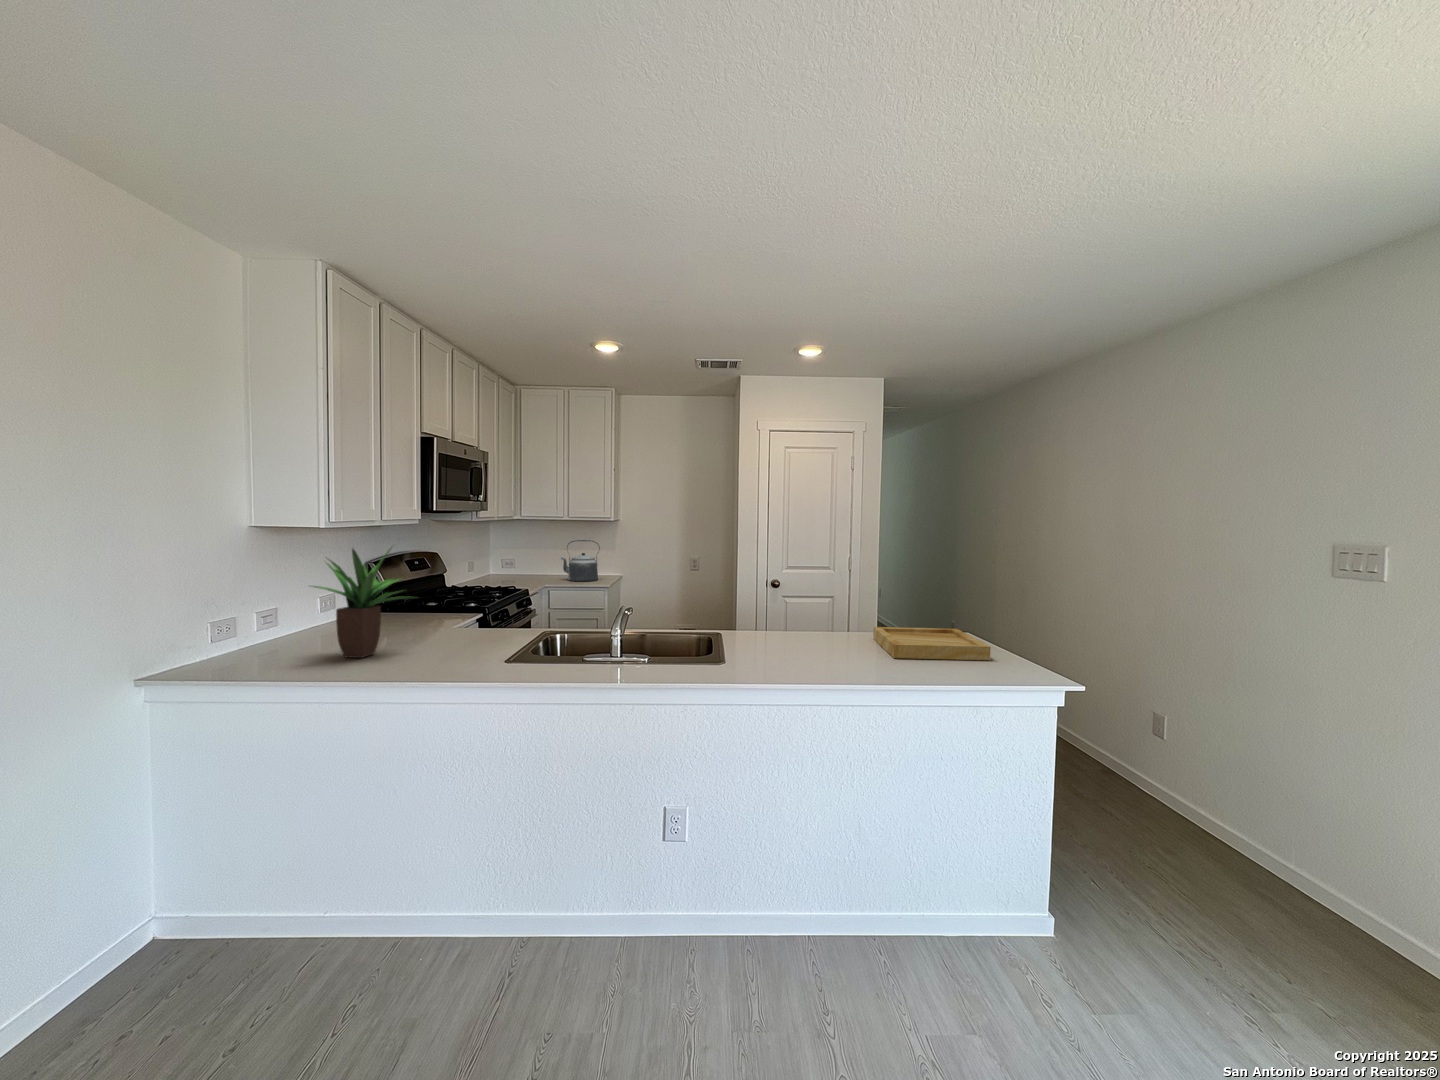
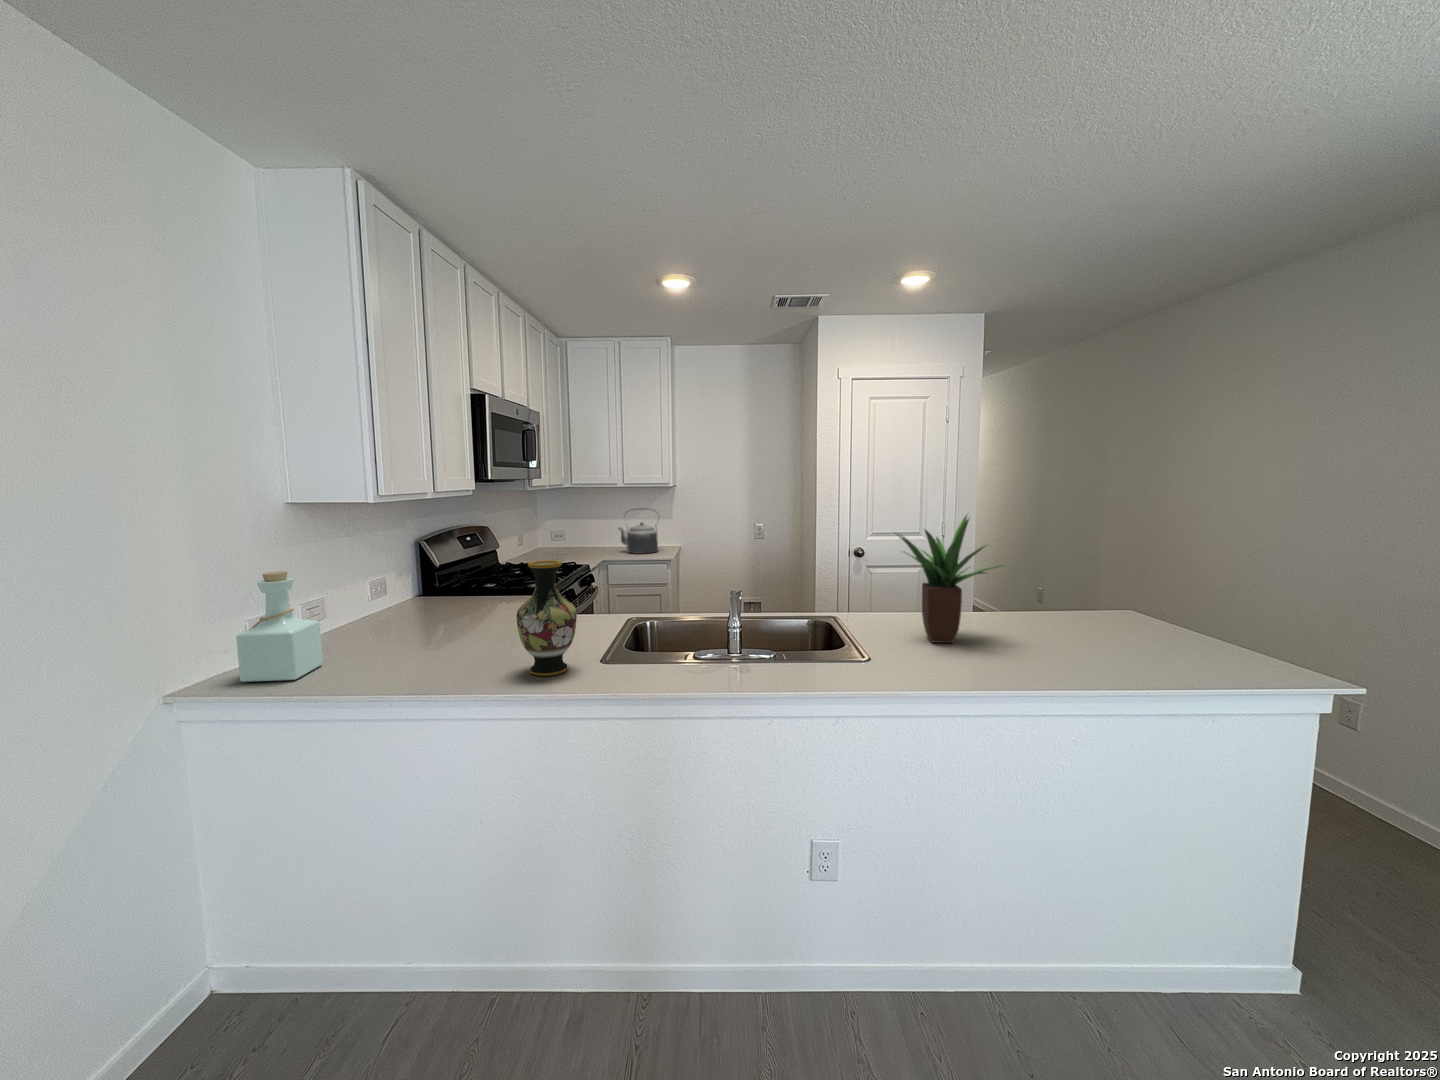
potted plant: present [314,548,410,658] -> present [897,515,1000,643]
vase: none [434,576,484,669] -> present [516,560,577,676]
bottle: none [203,581,274,669] -> present [236,571,323,682]
tray: present [873,627,991,660] -> none [1027,607,1205,651]

